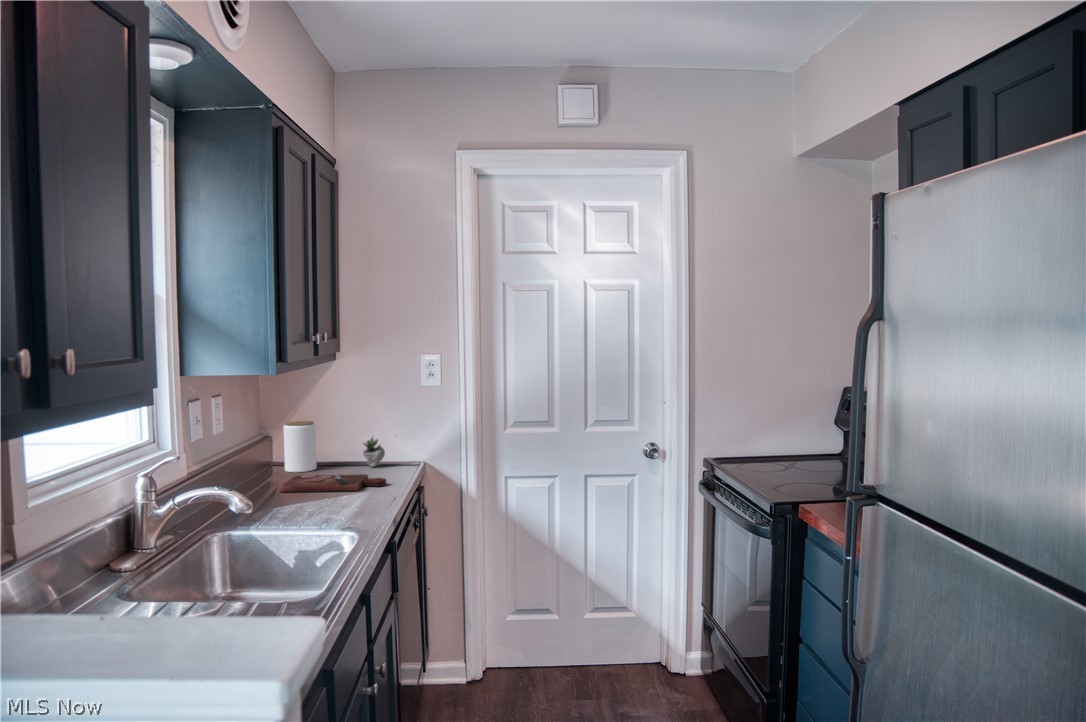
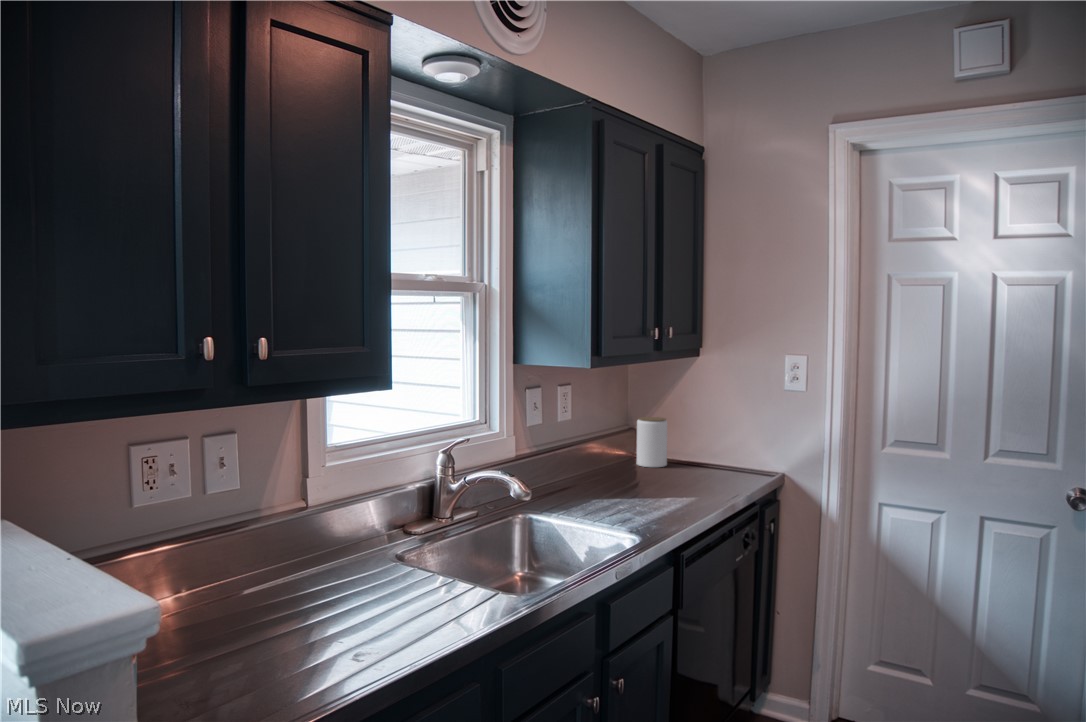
succulent plant: present [363,436,385,467] -> none [711,439,742,472]
cutting board: present [279,474,386,492] -> none [610,470,715,494]

